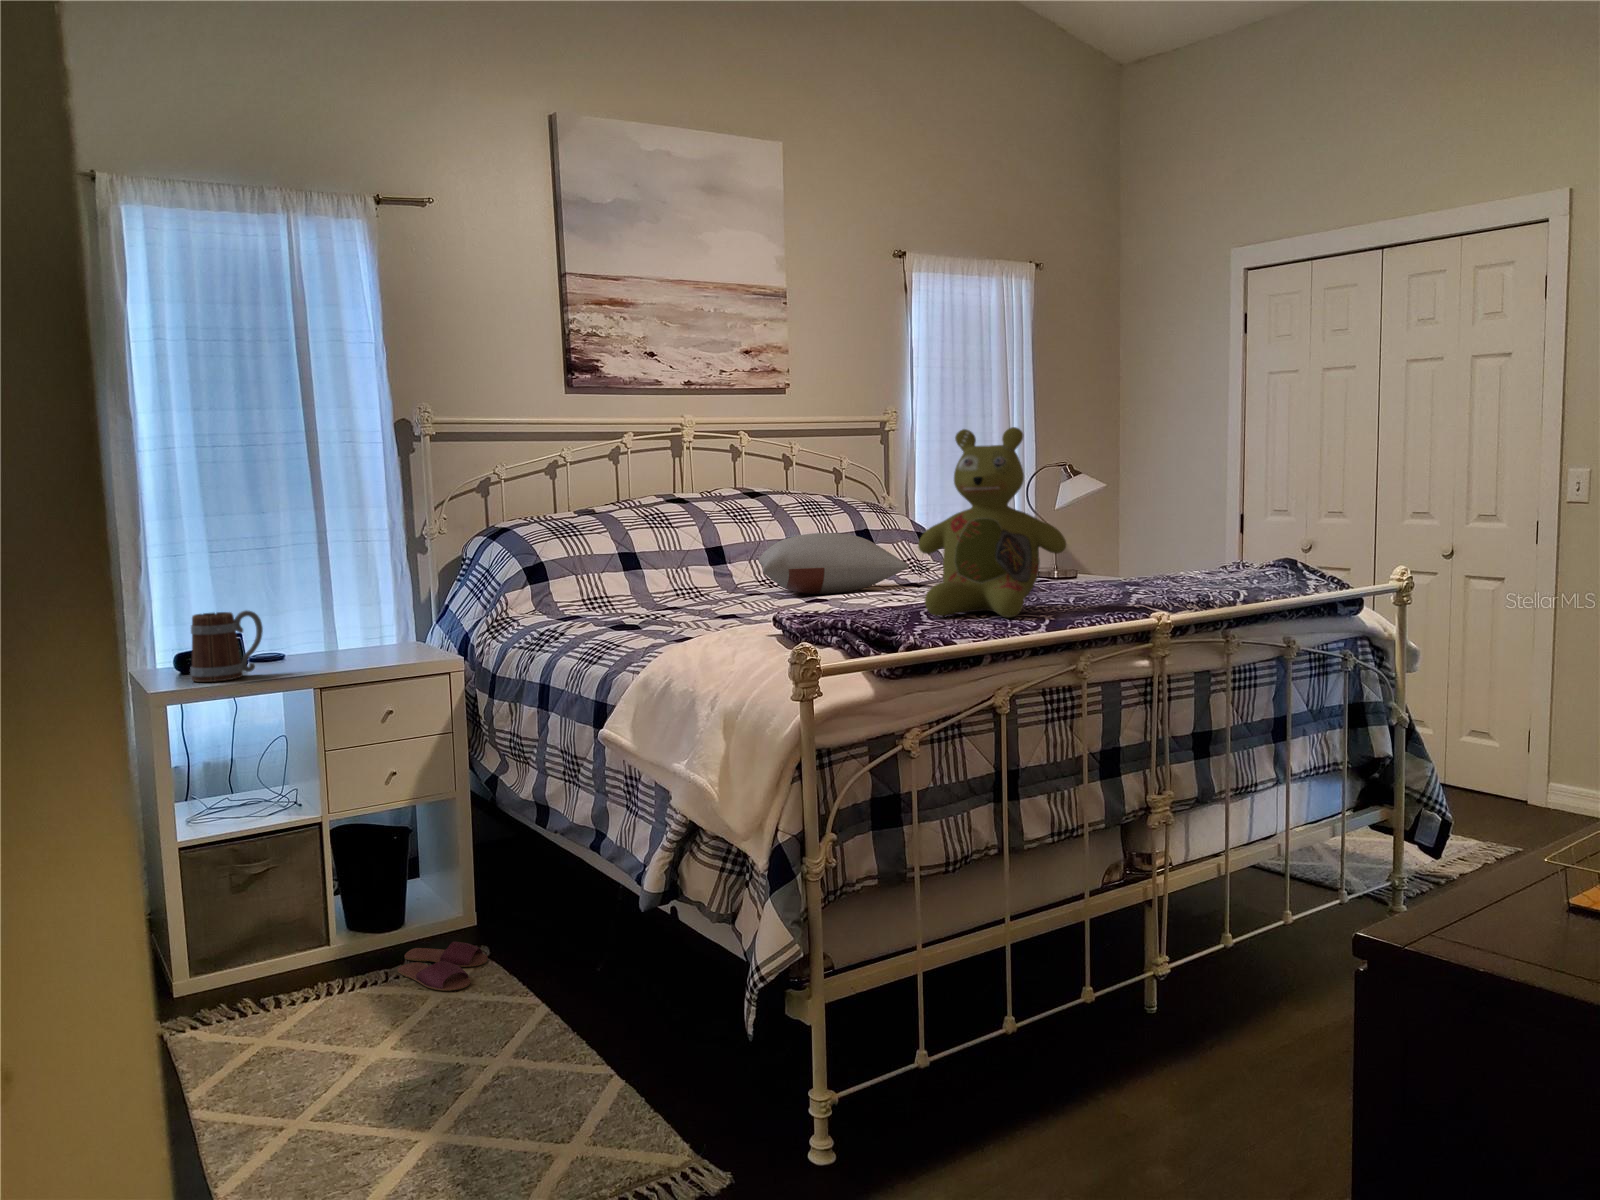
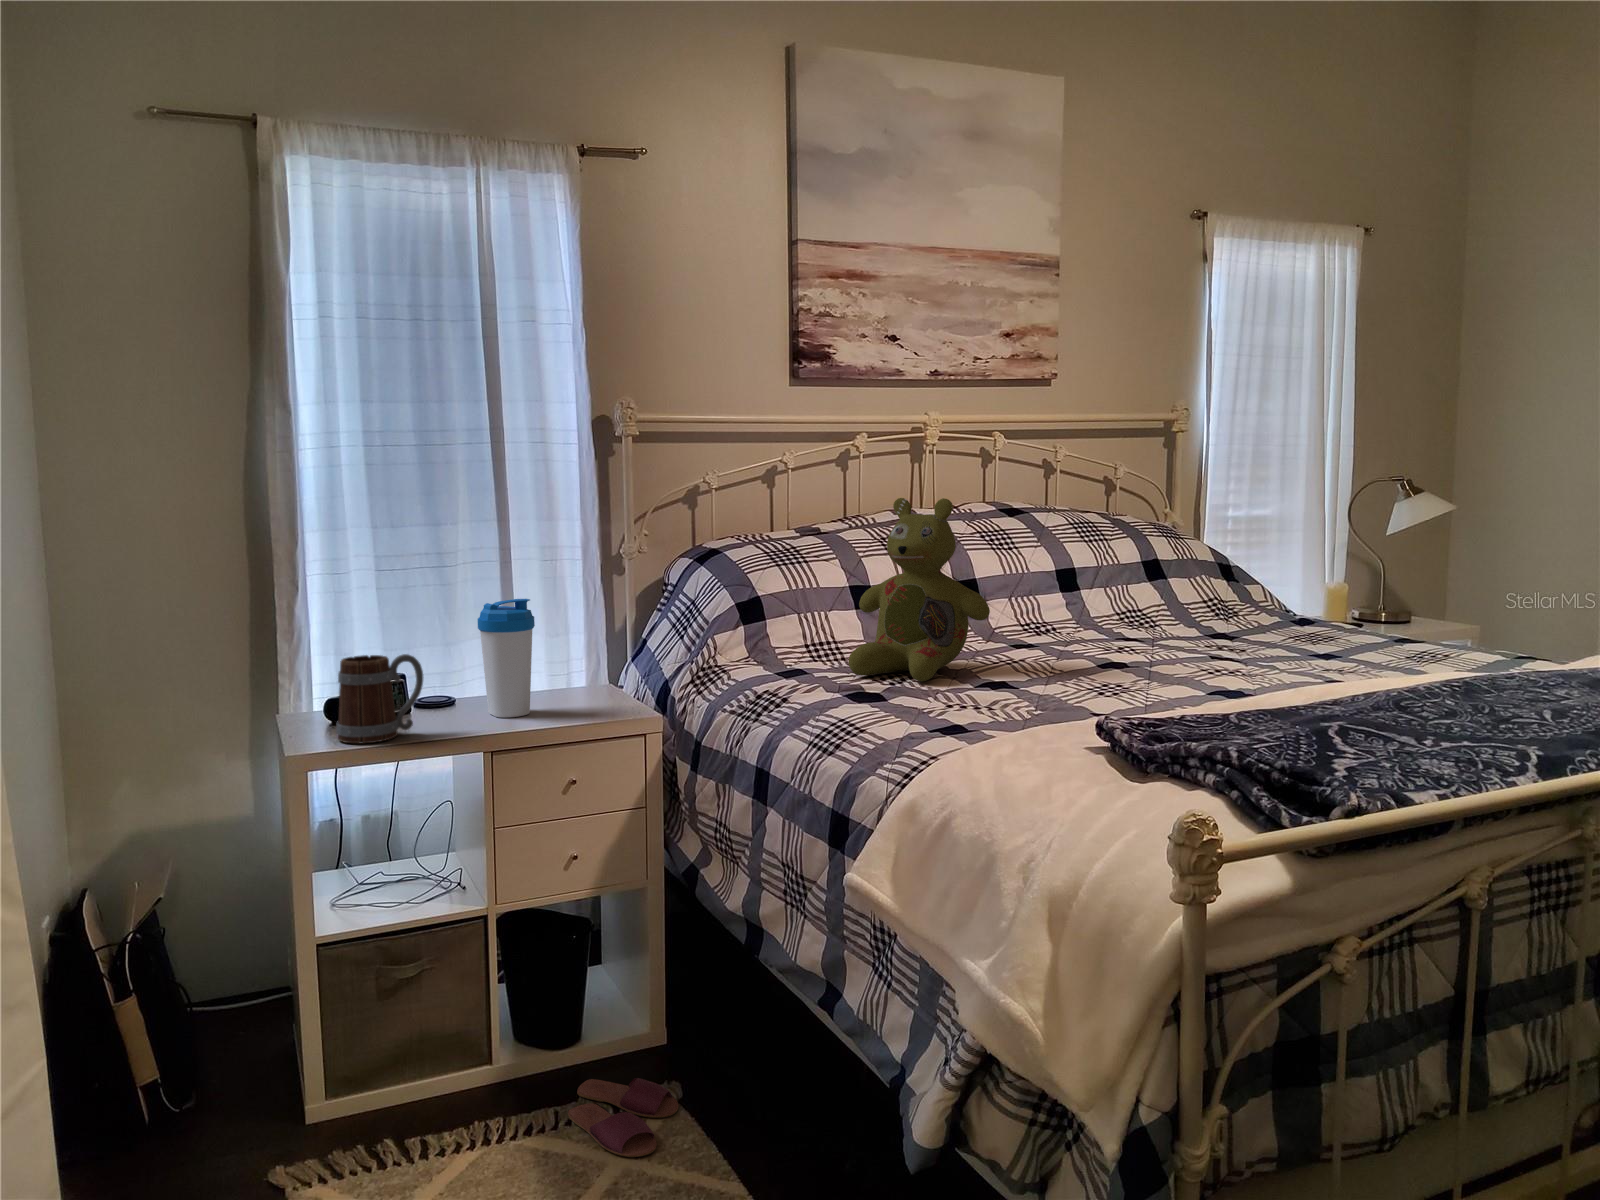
stuffed bear: present [918,427,1066,618] -> present [848,498,990,682]
pillow: present [759,533,909,594] -> none [1022,570,1232,648]
water bottle: none [306,567,354,663] -> present [478,599,535,717]

